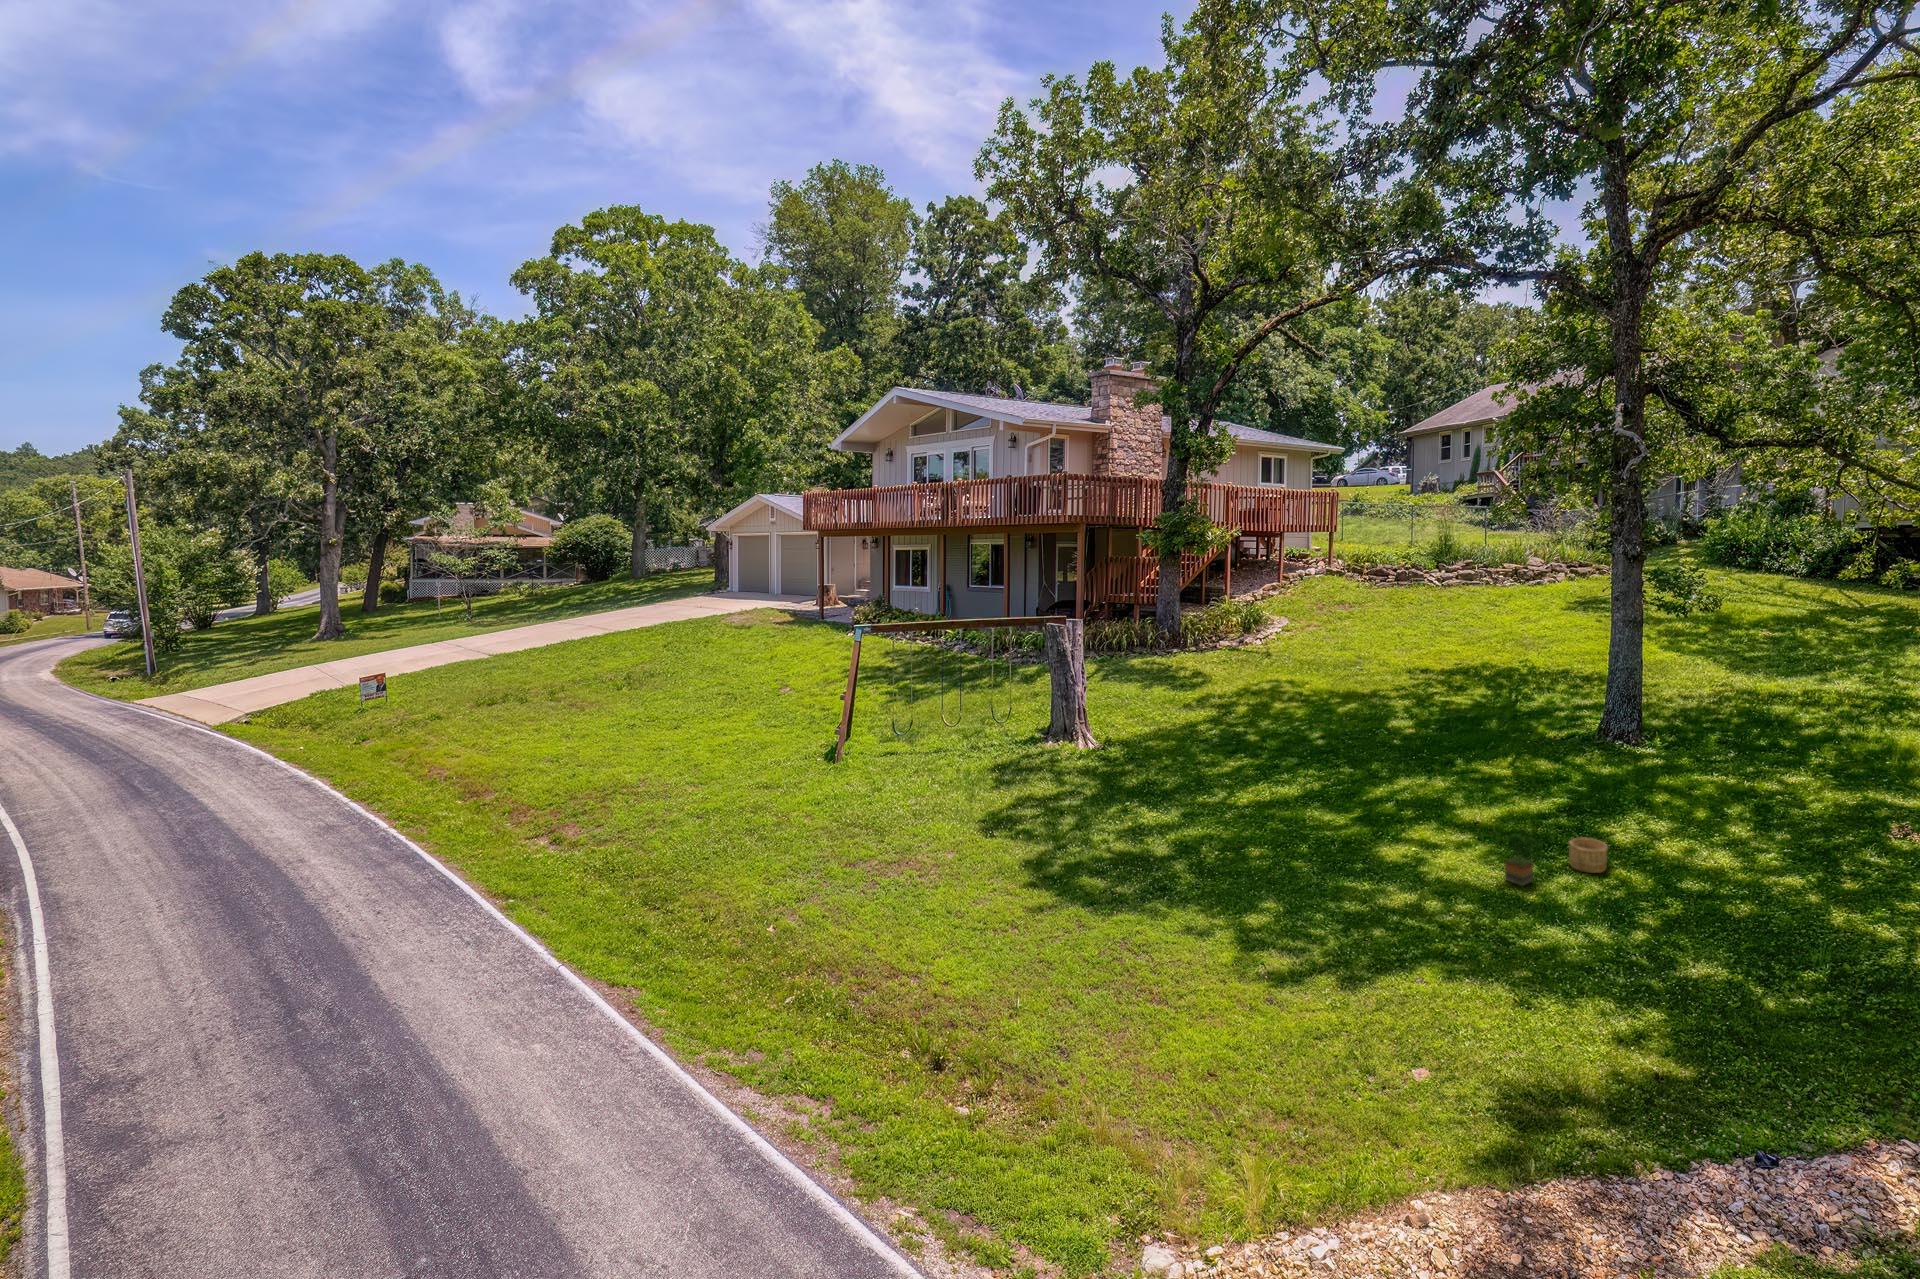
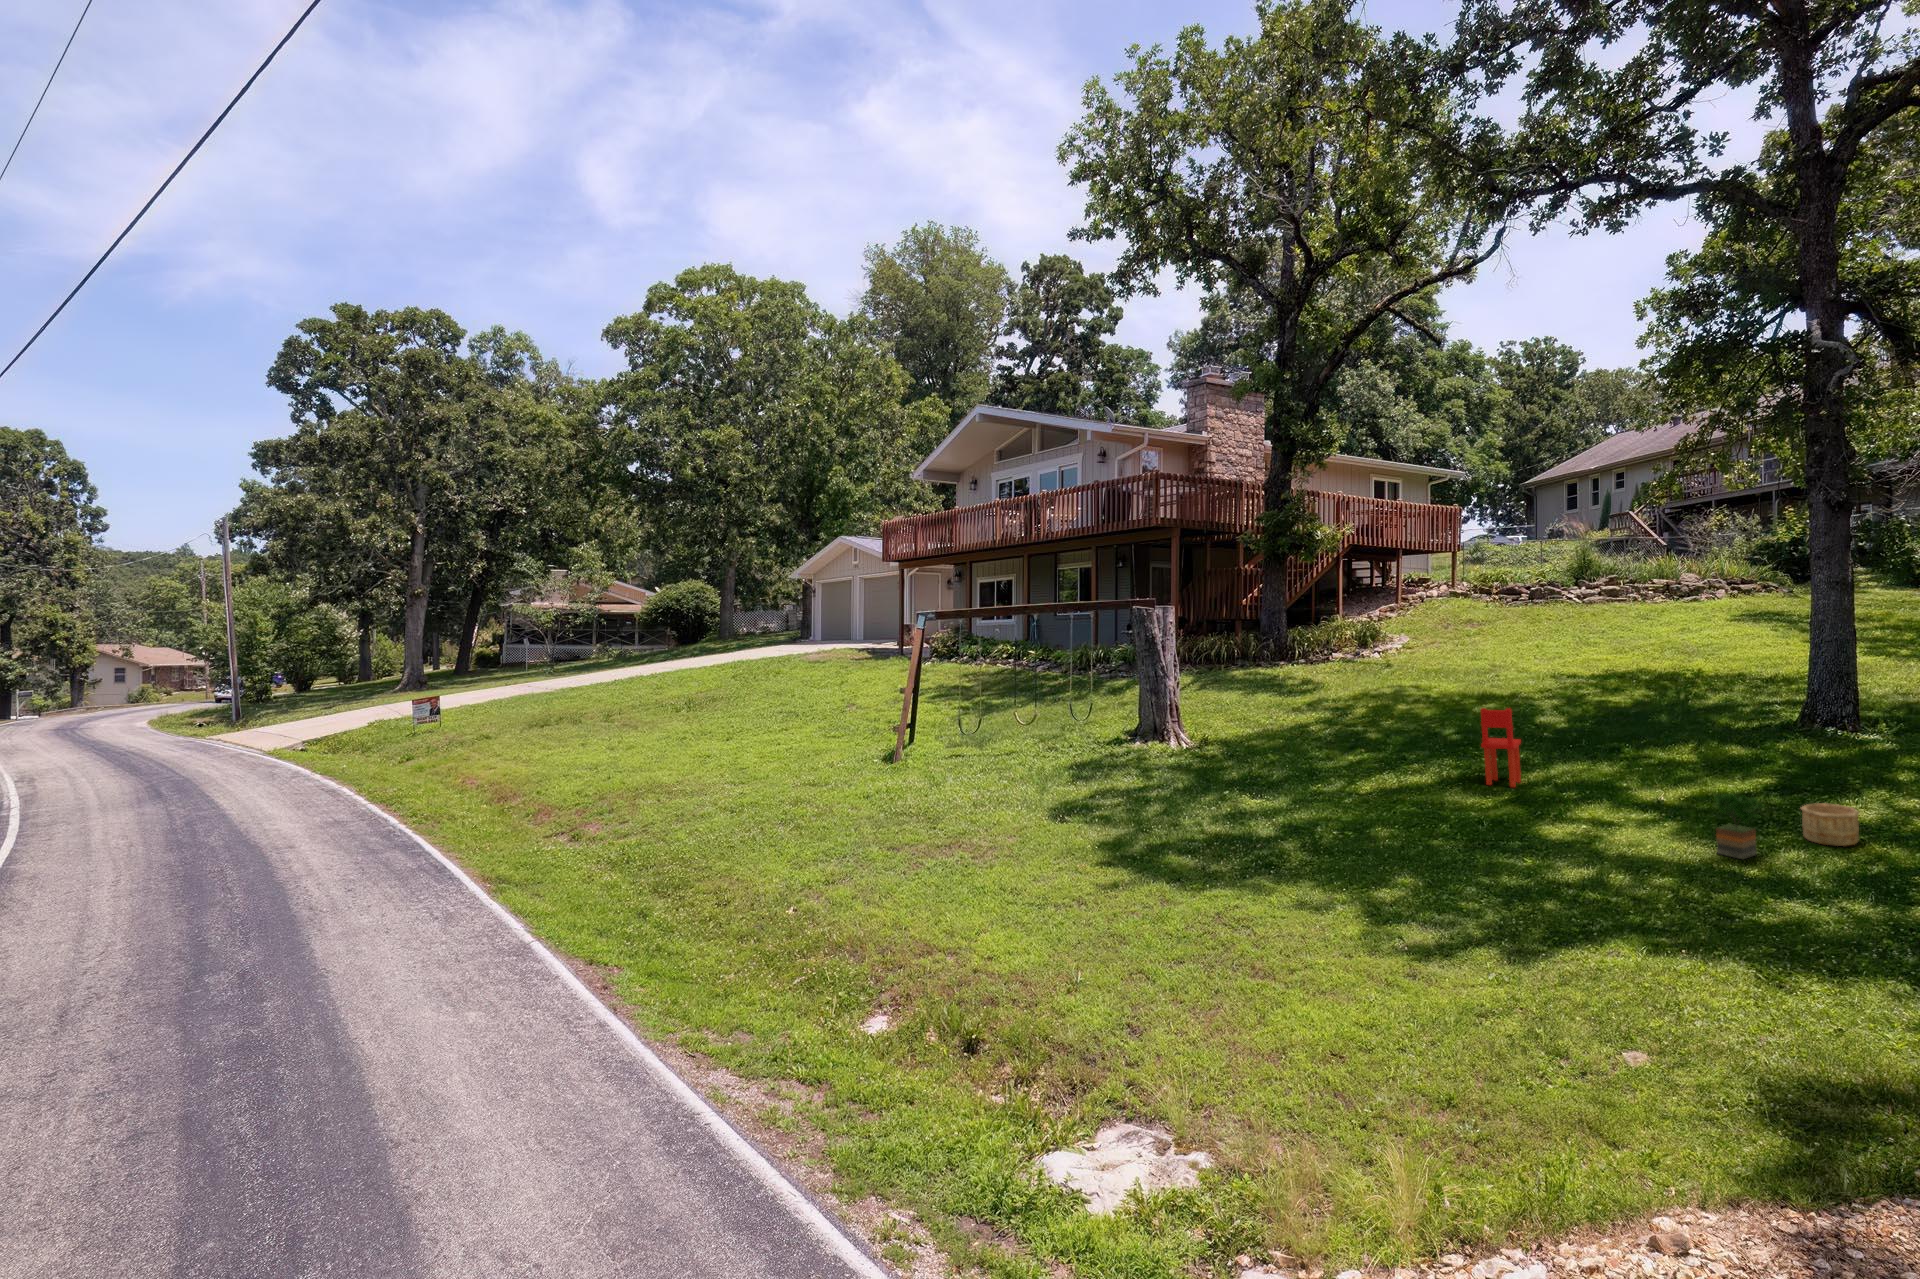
chair: none [1339,739,1371,807] -> present [1481,708,1521,787]

